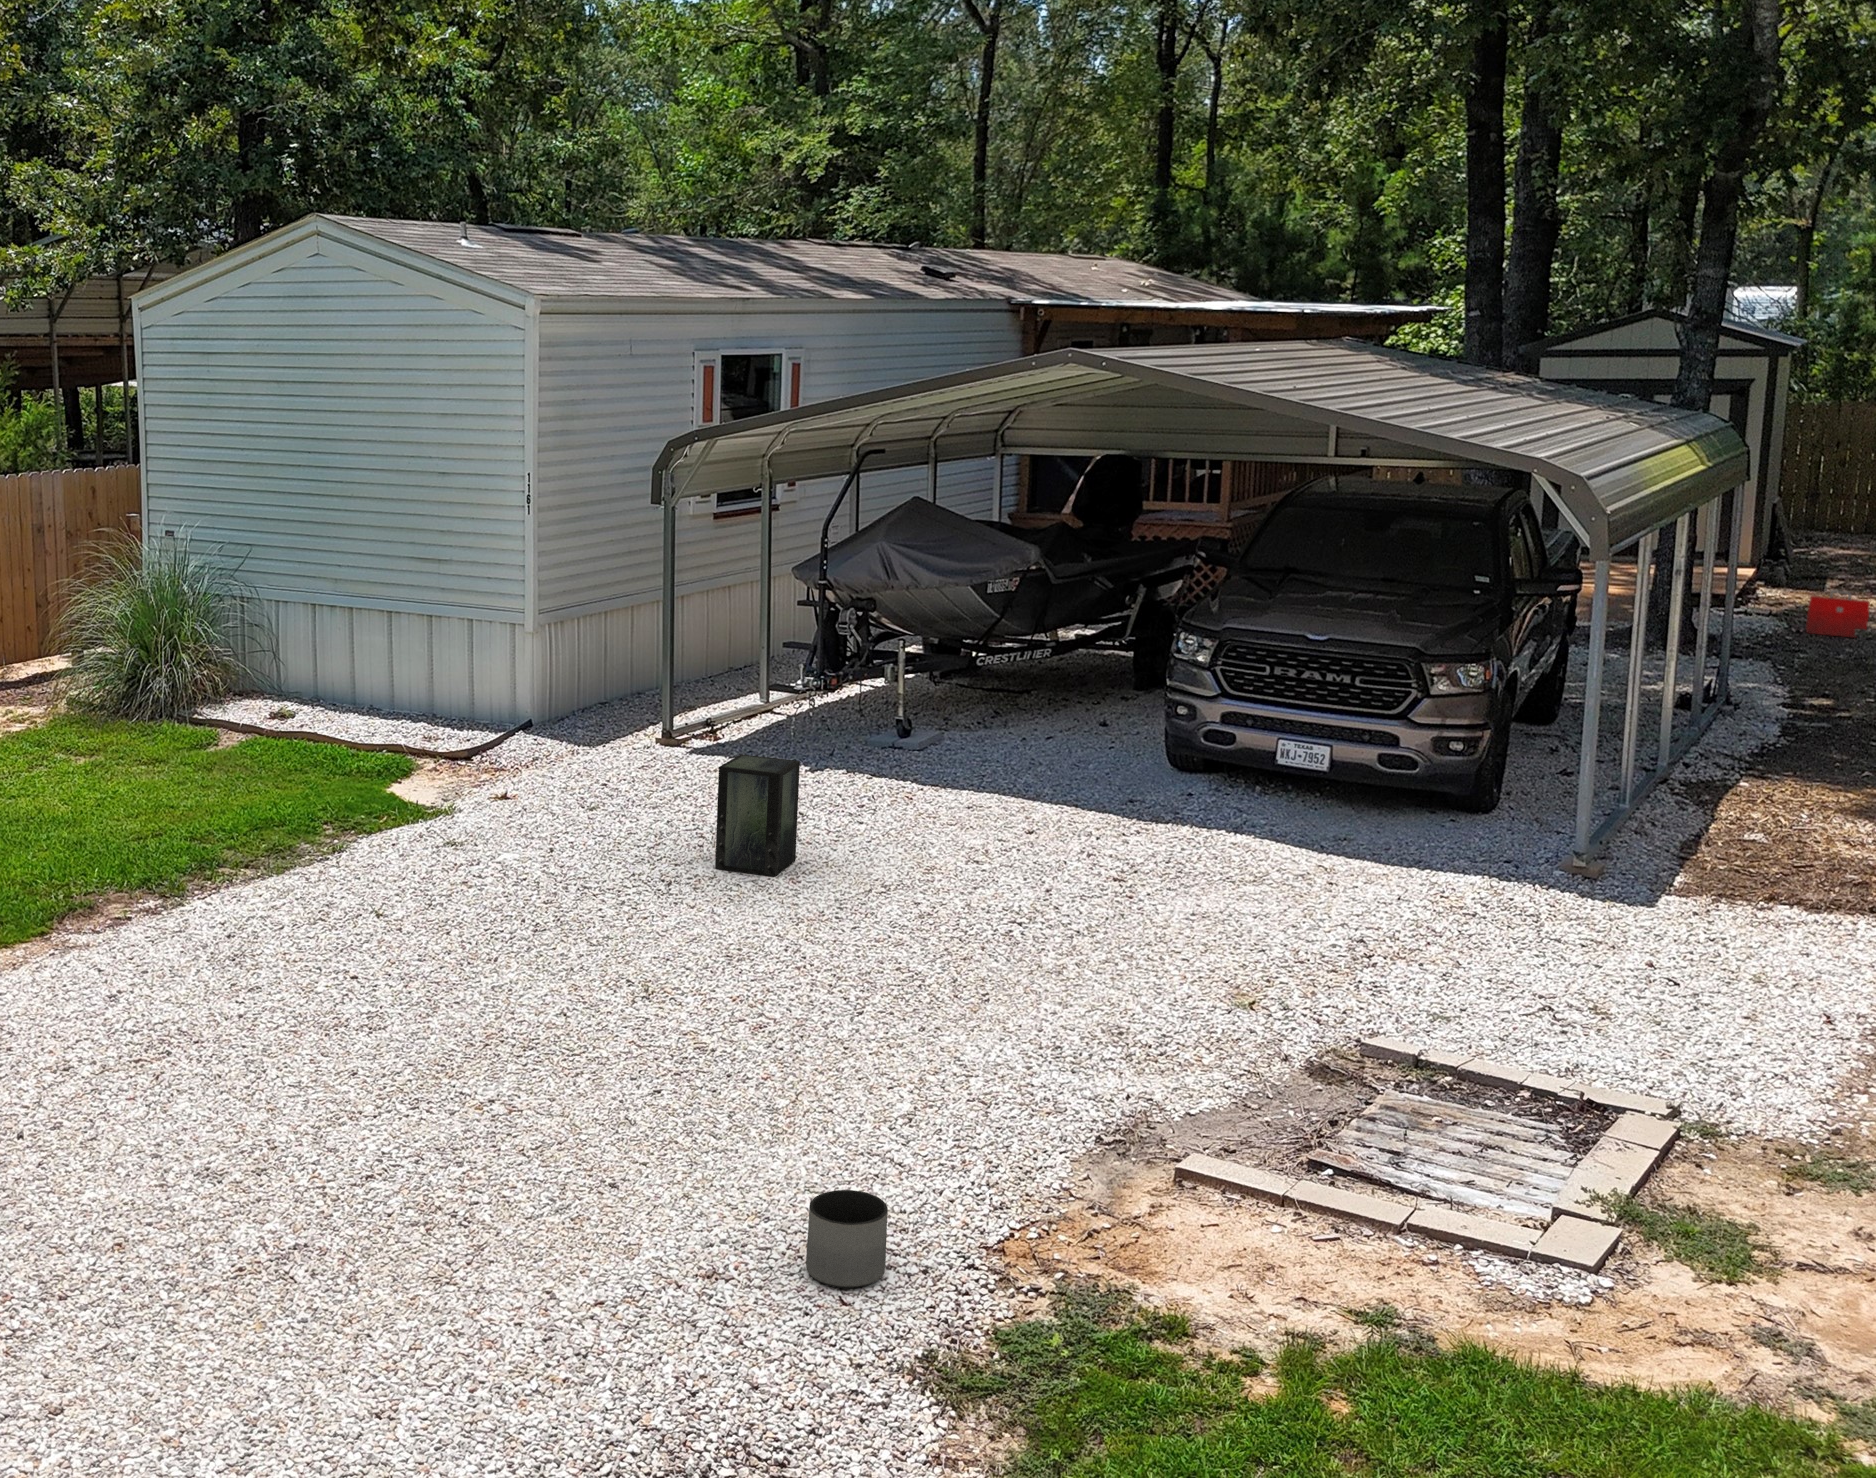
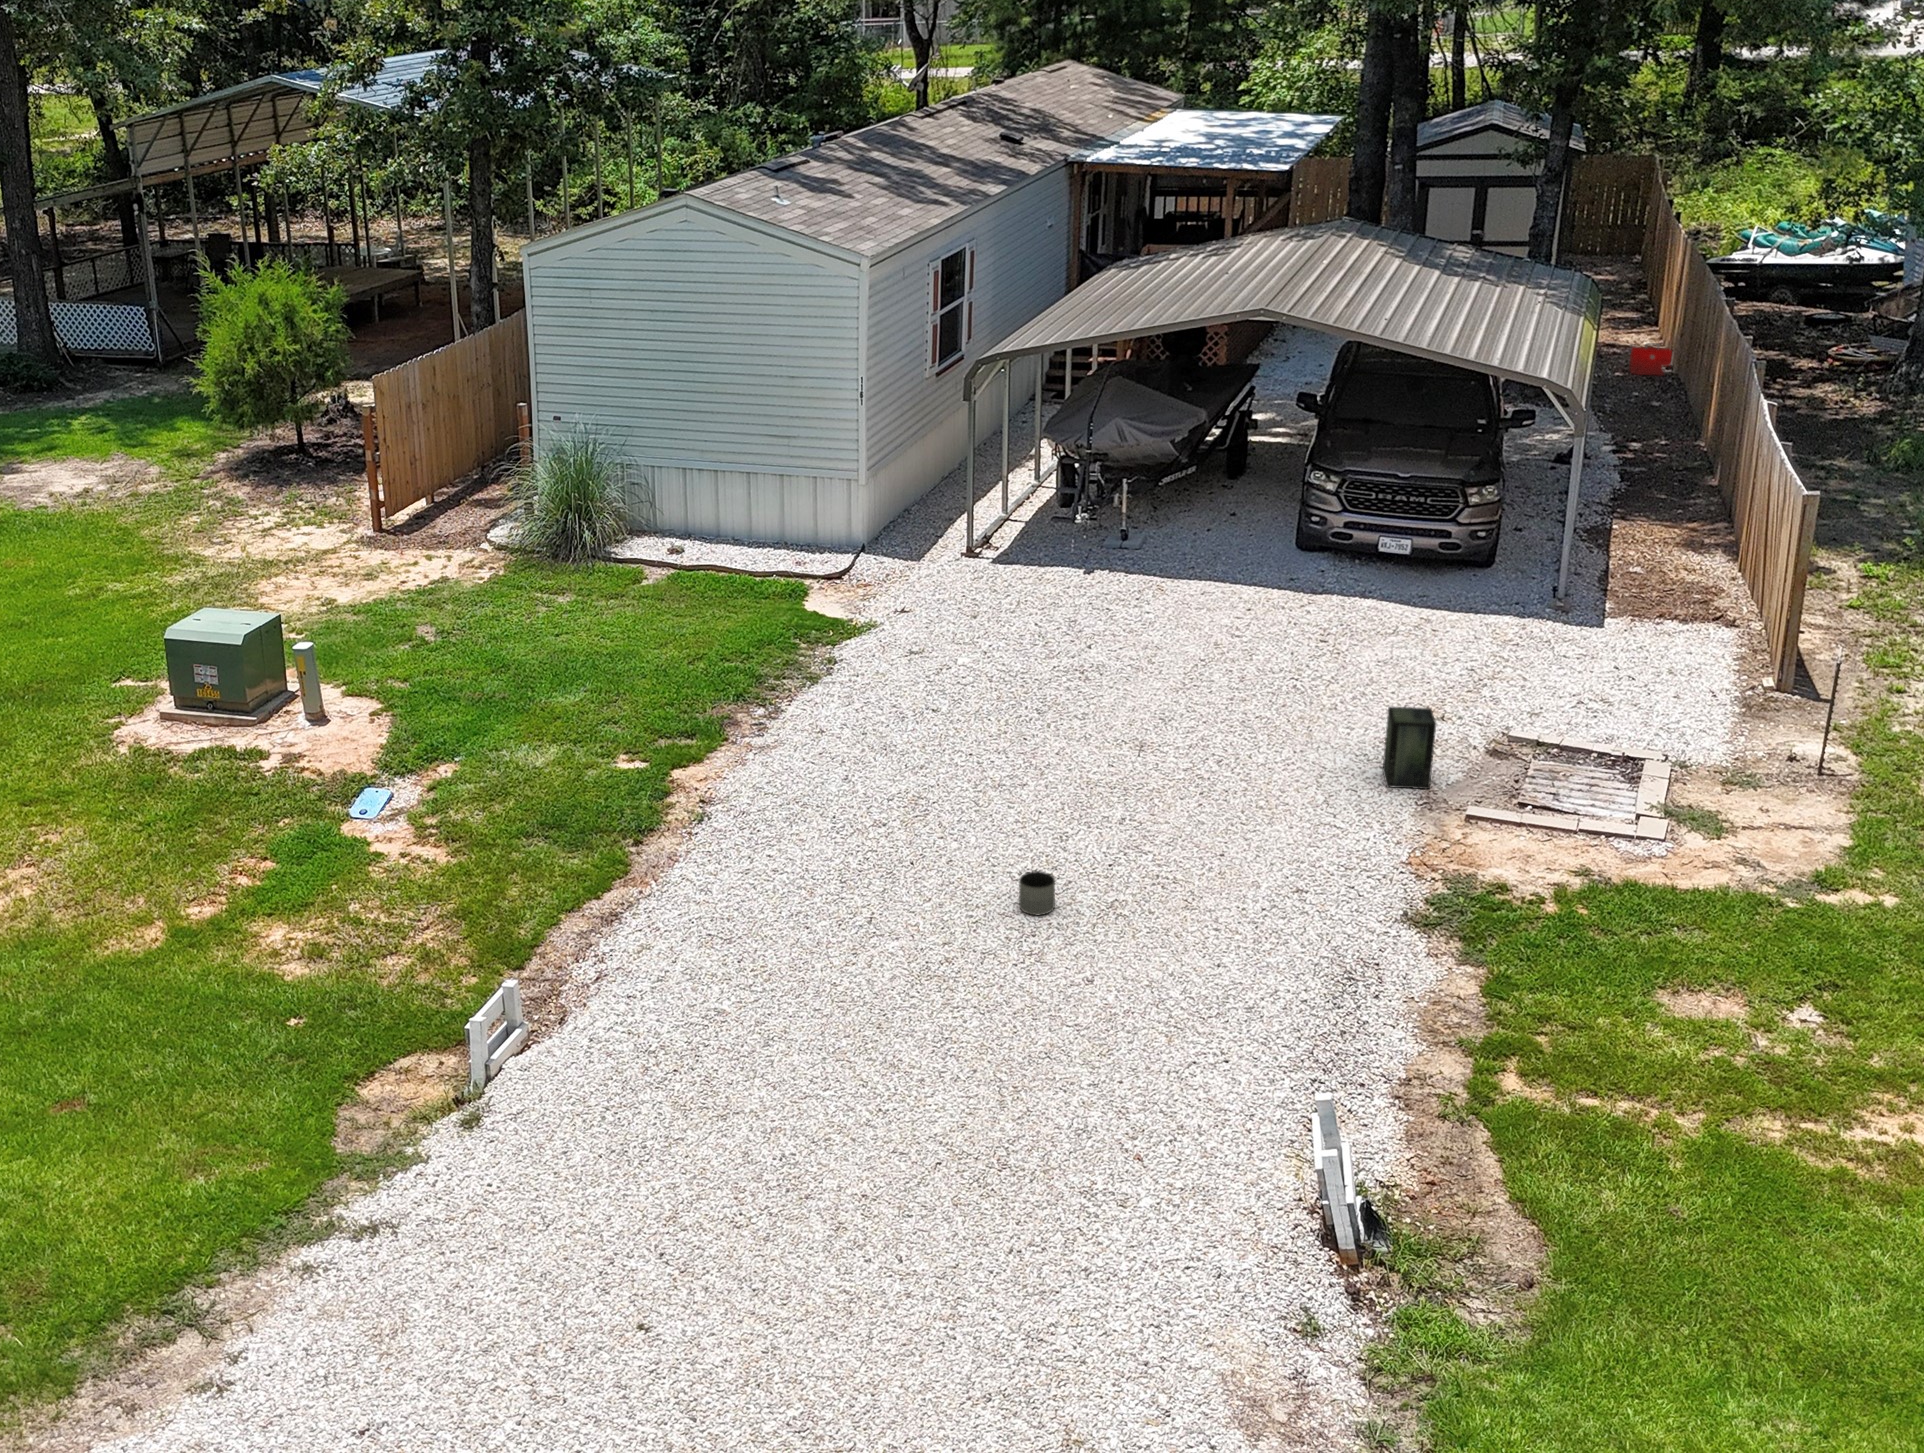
storage box: present [715,754,800,876] -> present [1383,707,1436,789]
planter: present [806,1190,888,1288] -> present [1019,871,1055,915]

